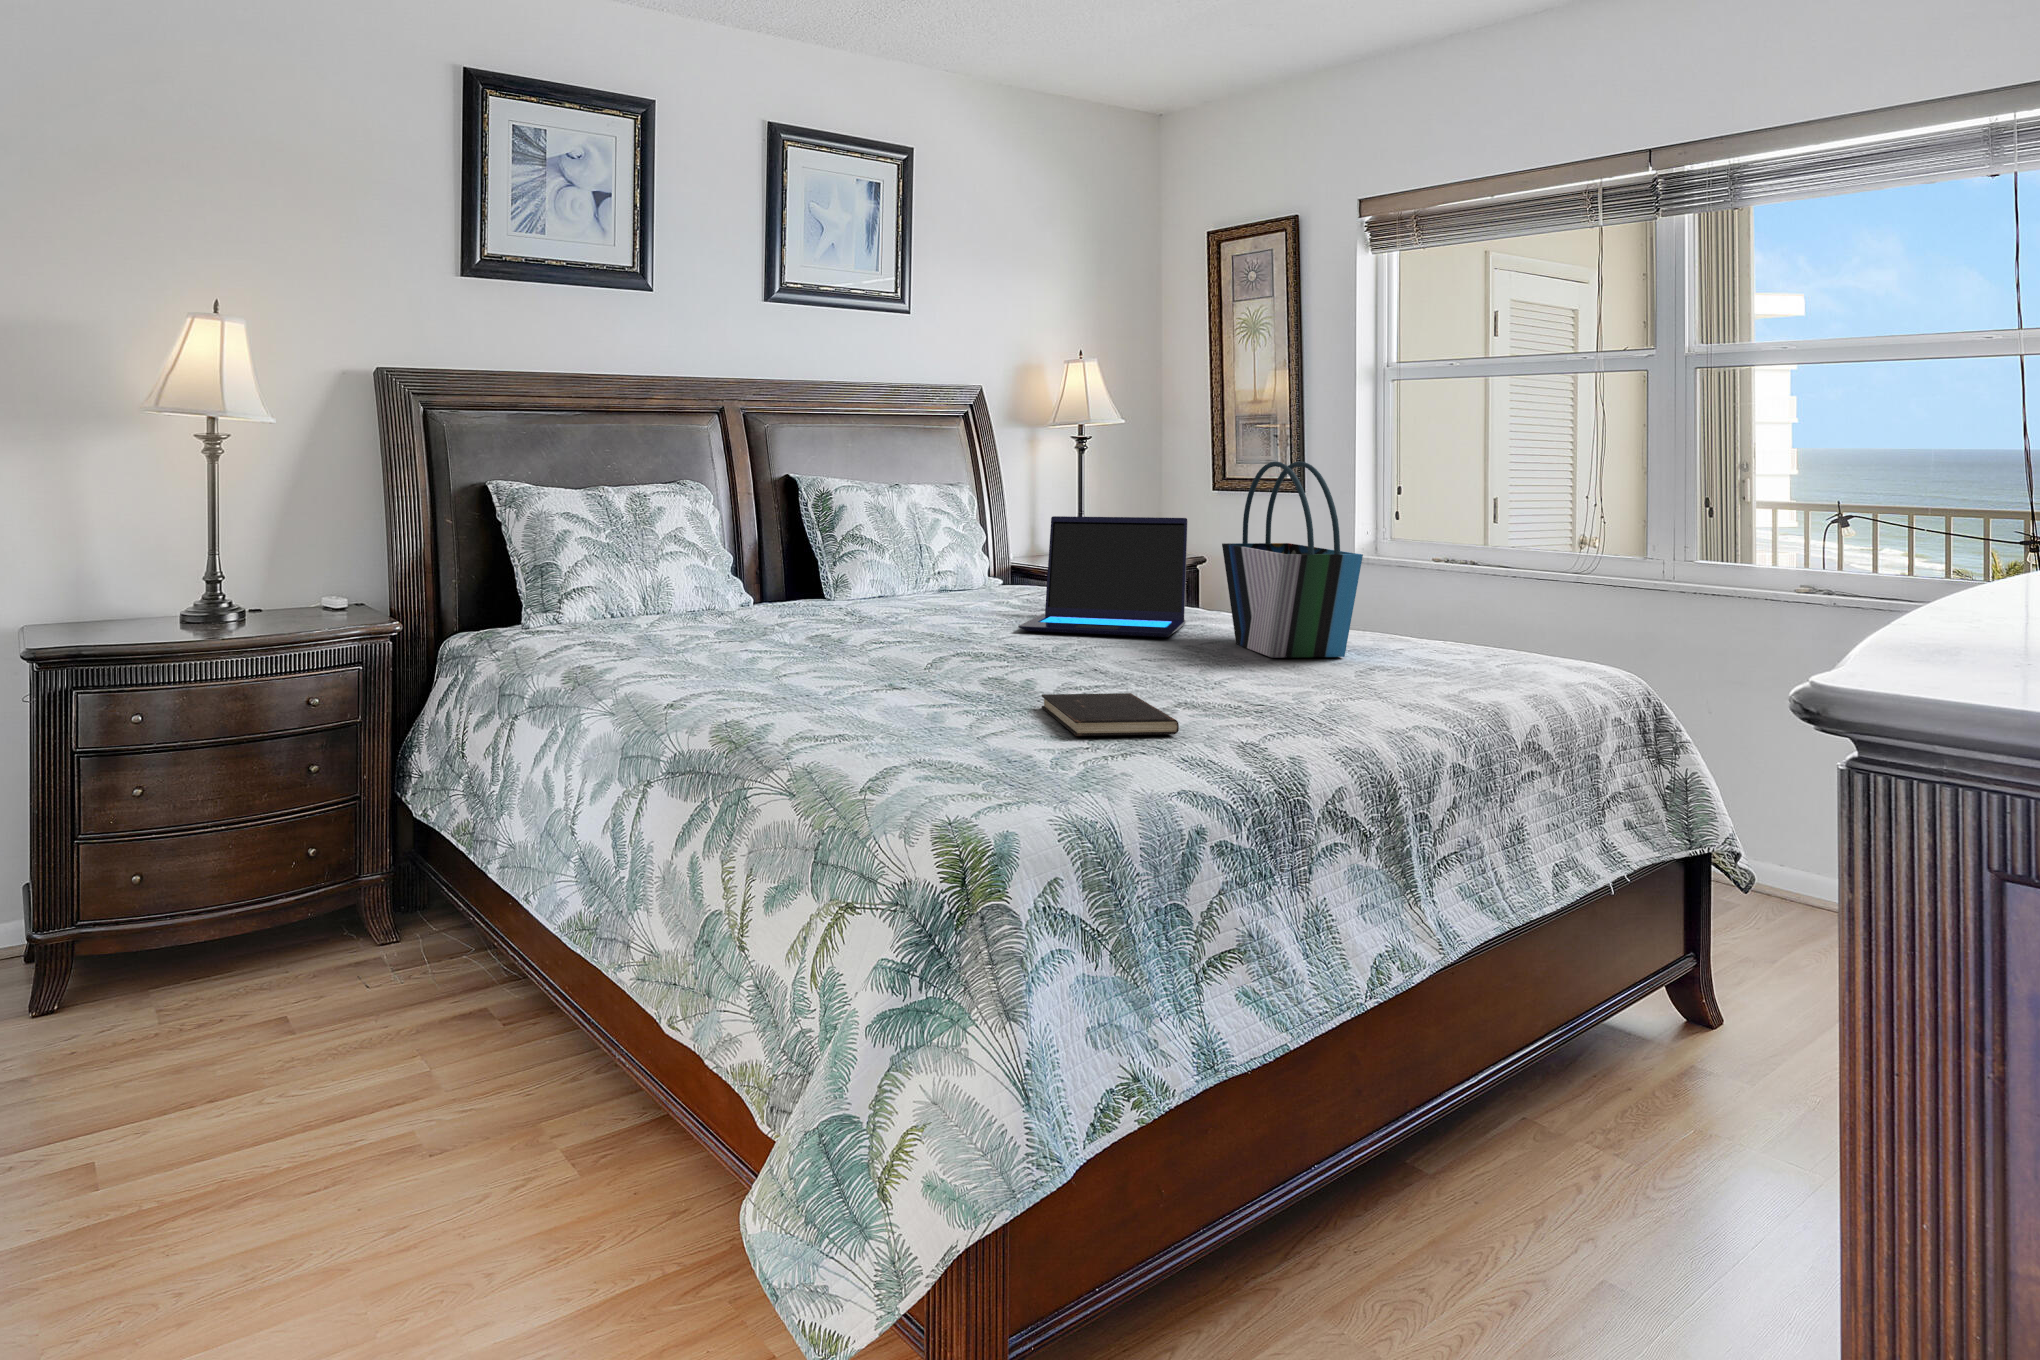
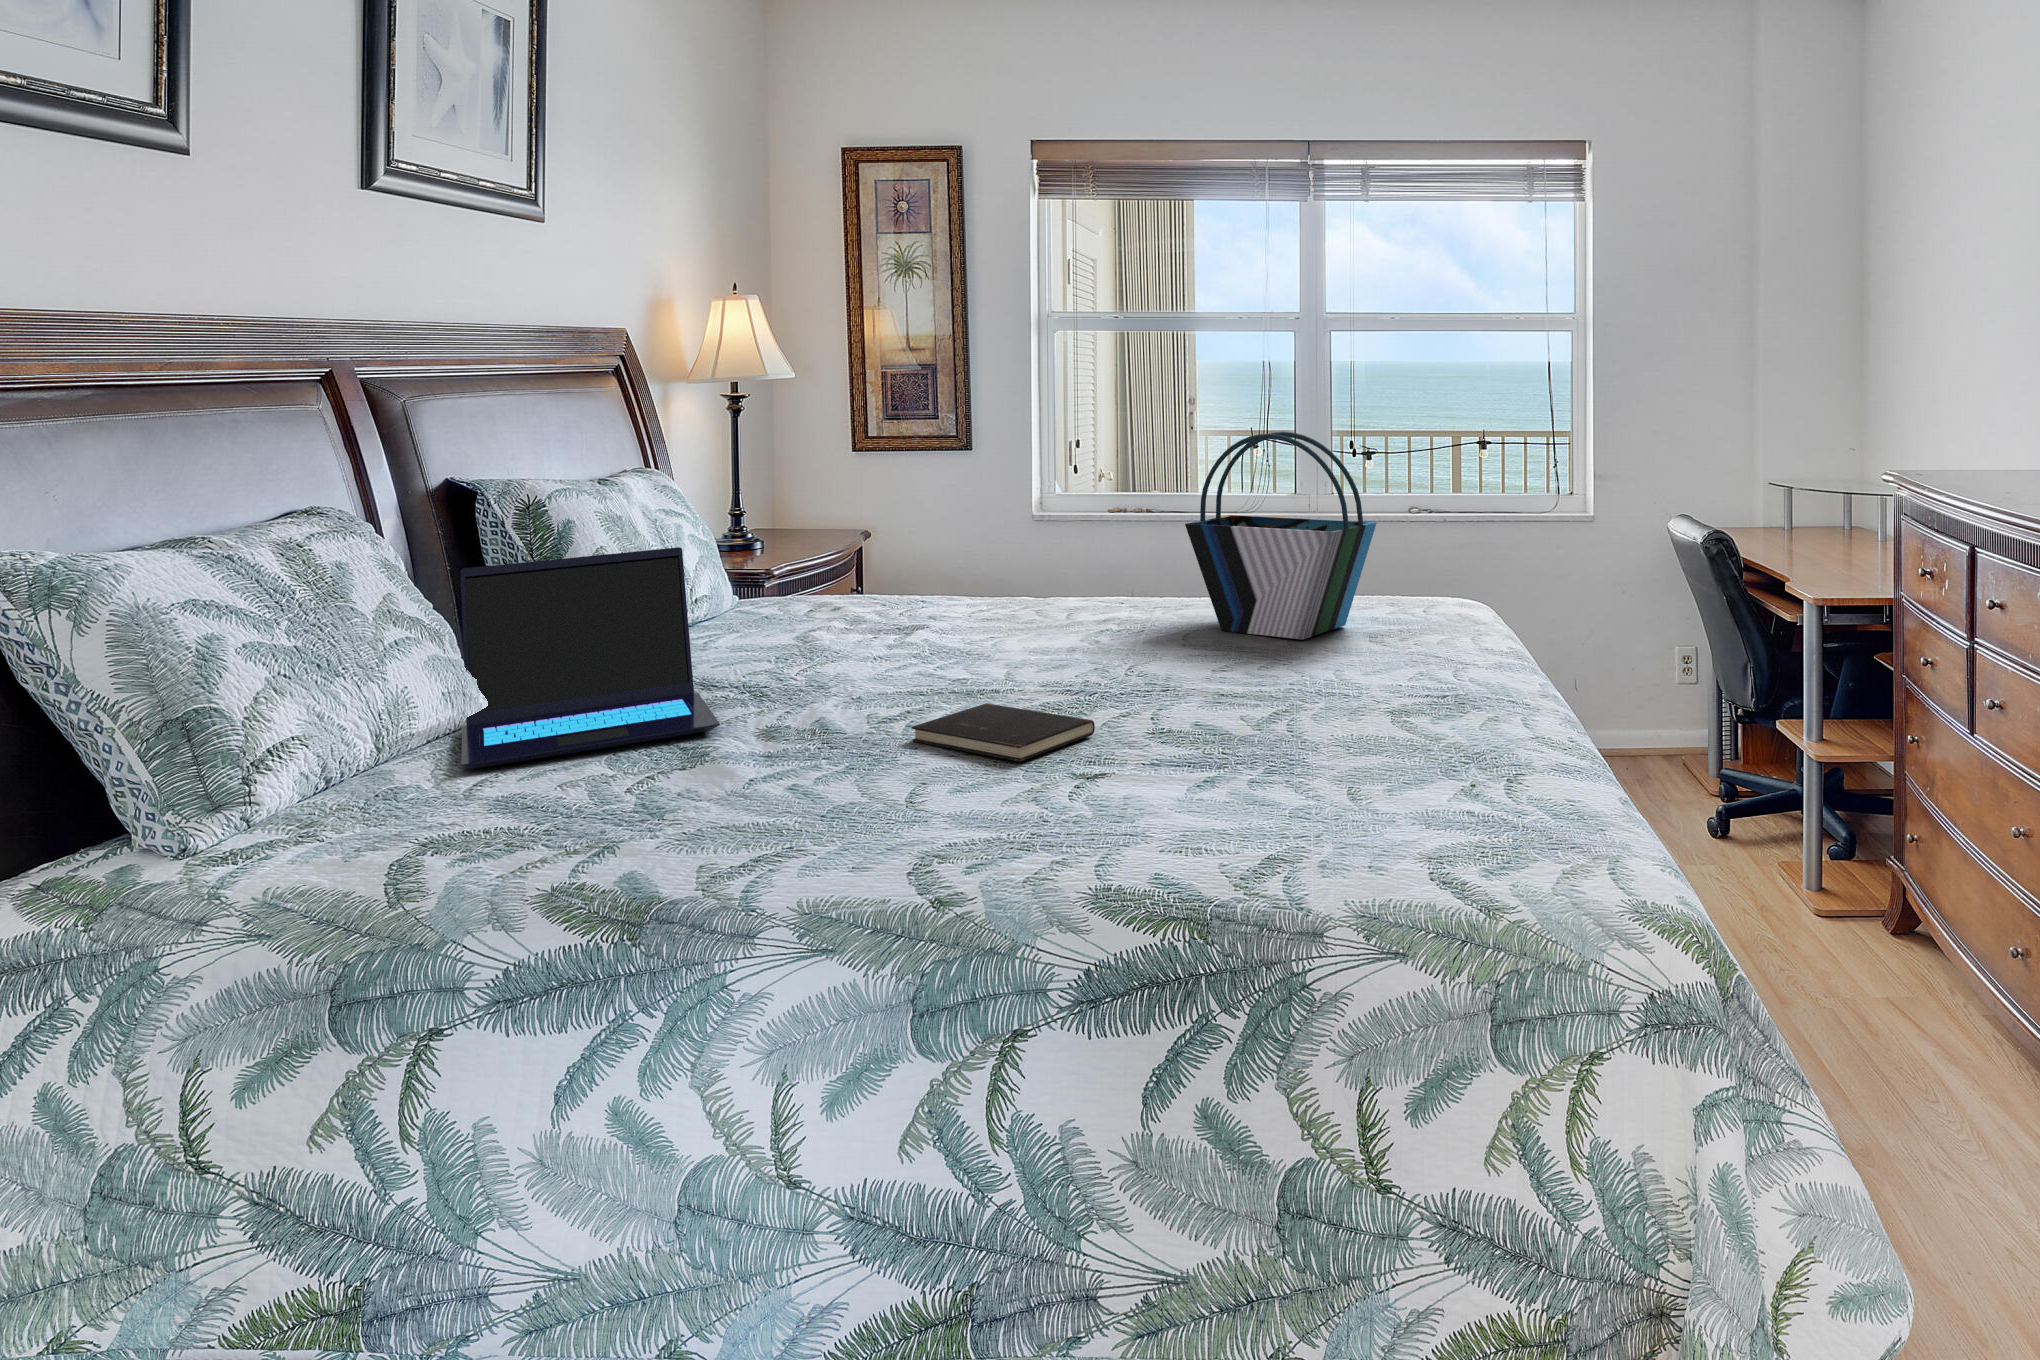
laptop: present [1018,516,1188,637] -> present [460,547,720,769]
hardcover book: present [1041,693,1179,736] -> present [912,703,1095,762]

